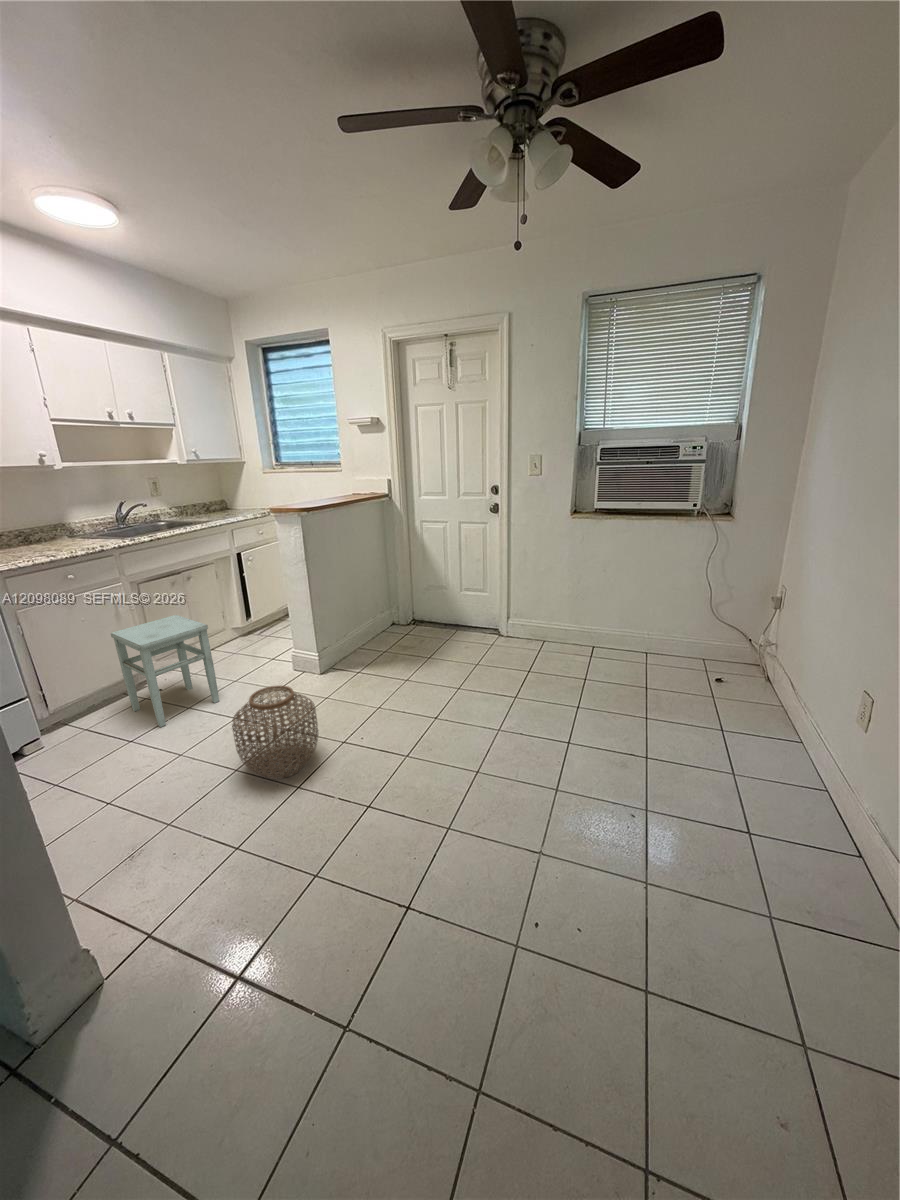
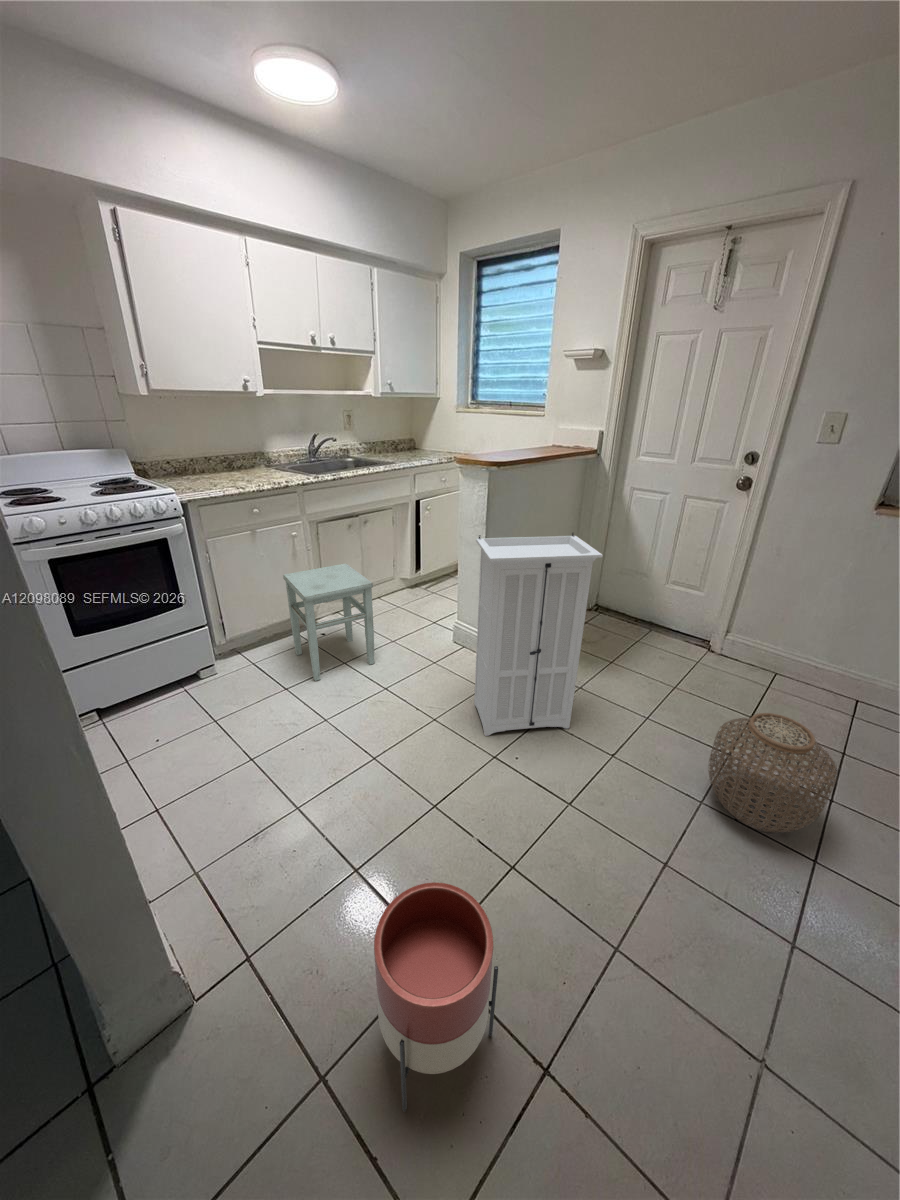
storage cabinet: none [297,554,401,730] -> present [474,533,603,736]
woven basket: present [232,686,318,779] -> present [708,713,837,832]
planter: none [262,794,365,965] -> present [374,882,498,1112]

